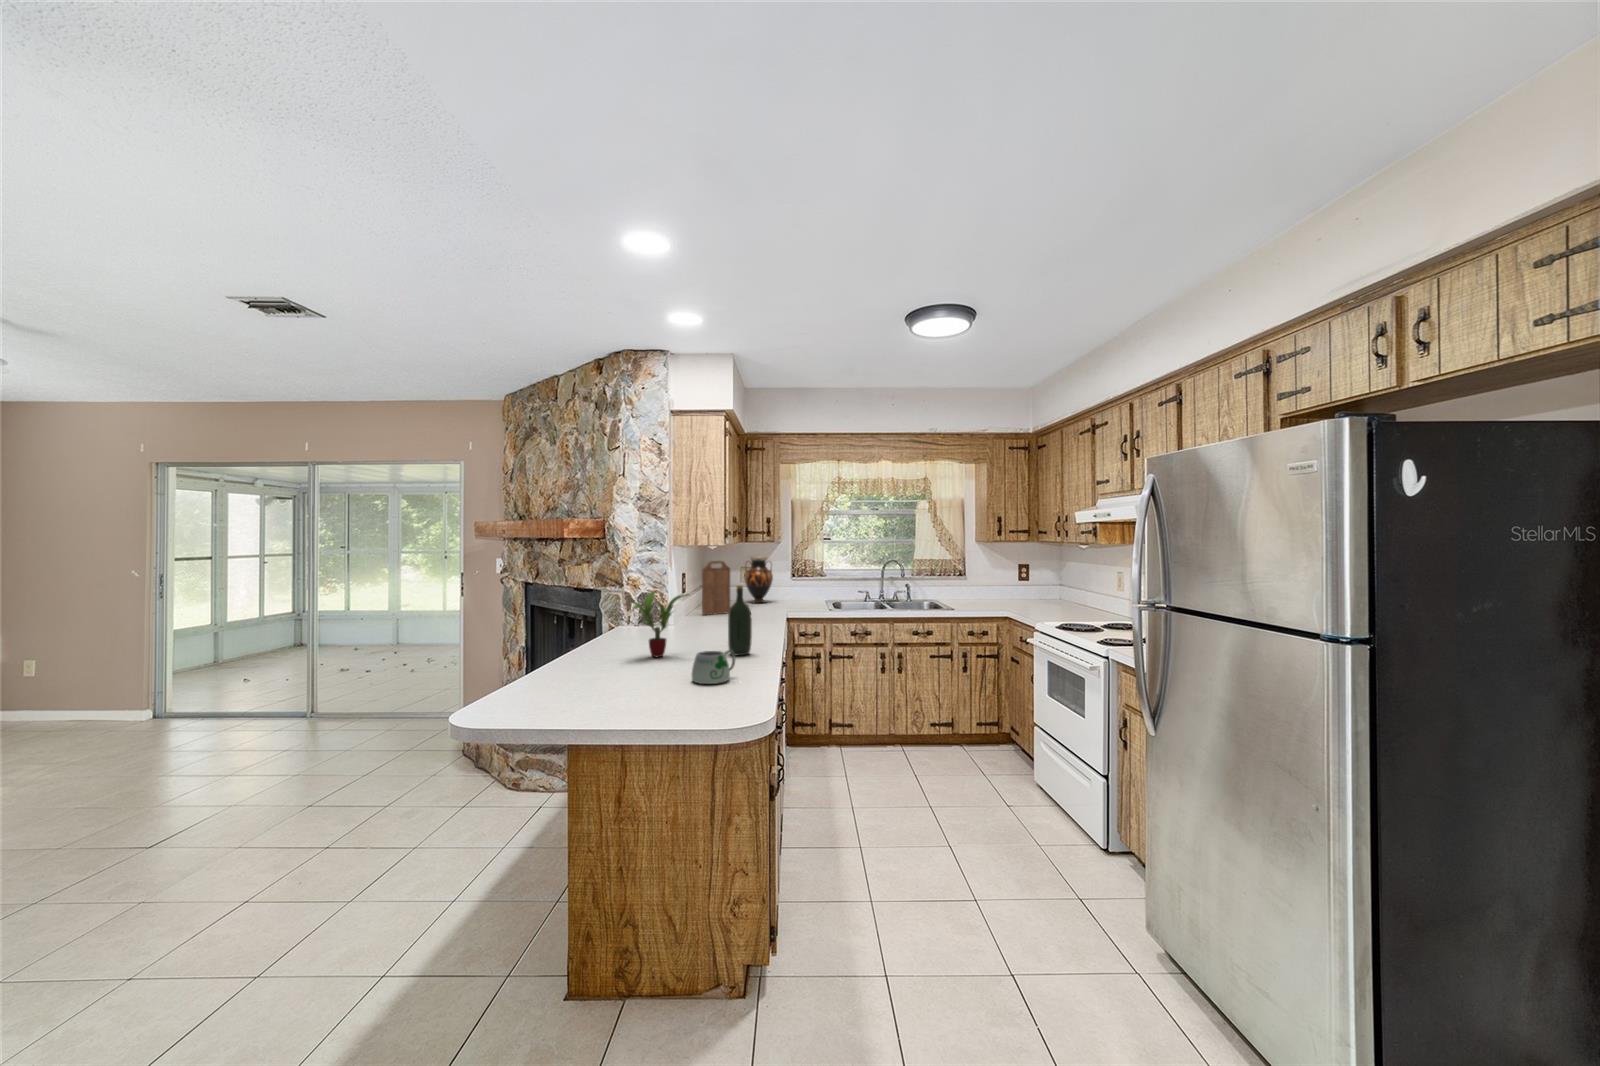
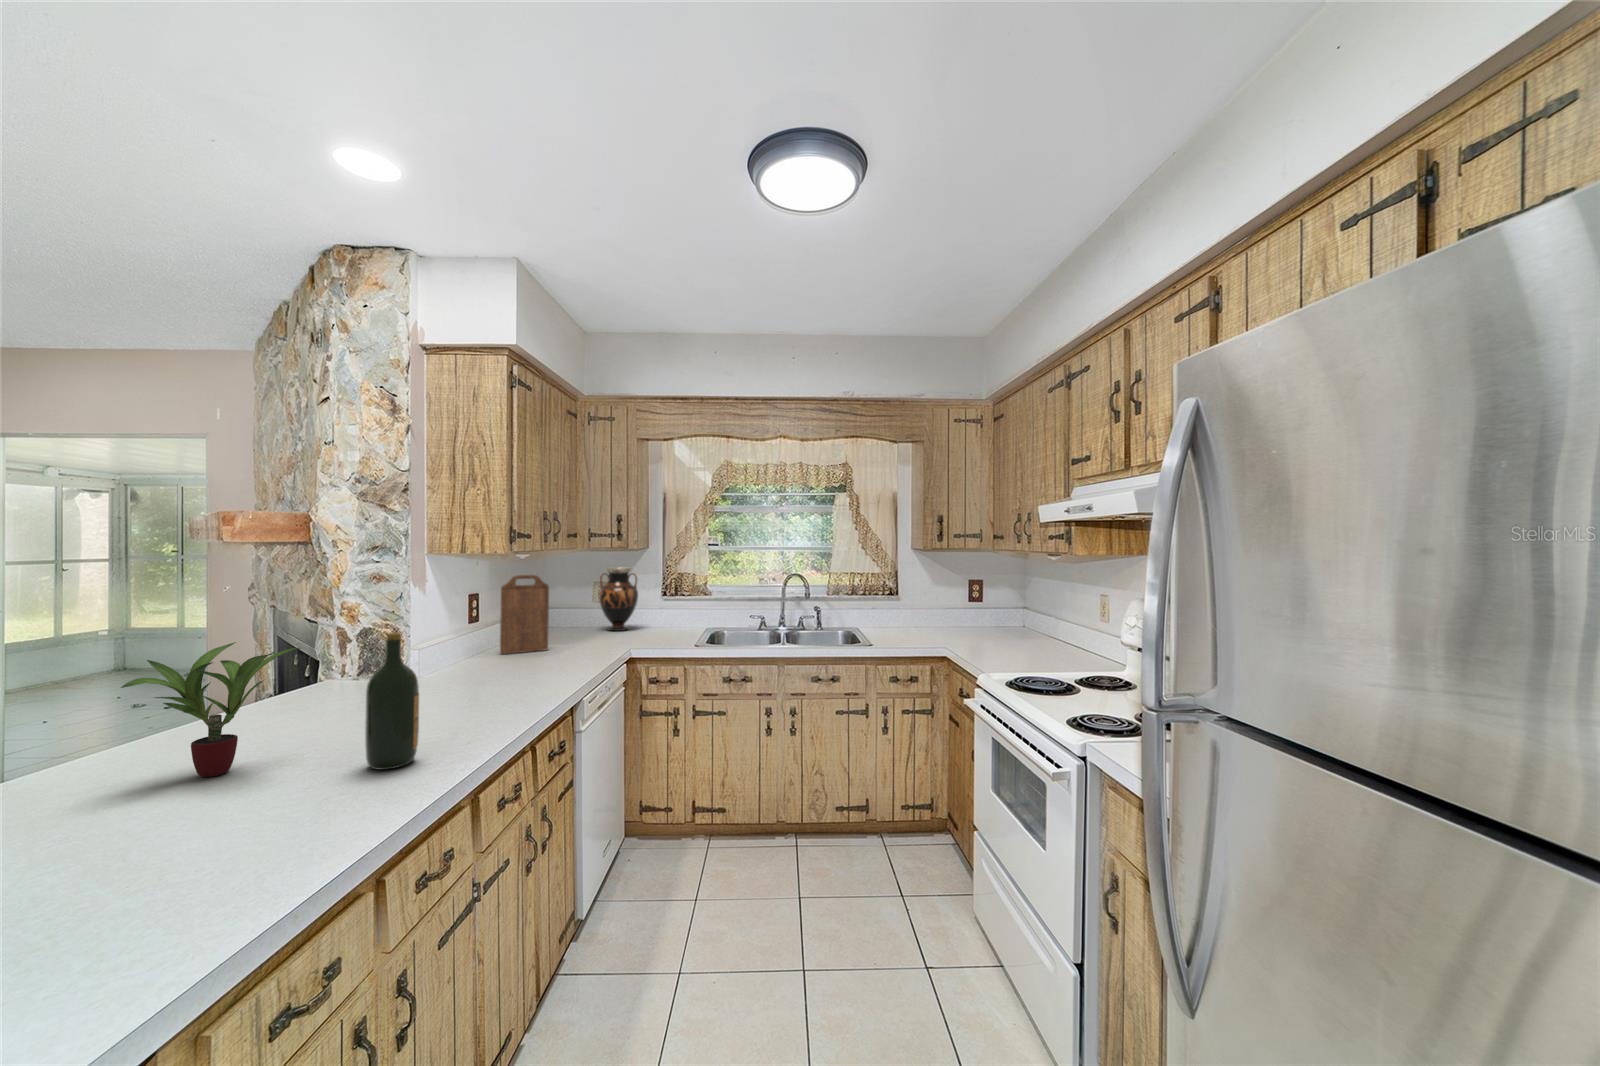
mug: present [692,650,735,684] -> none [63,804,235,913]

